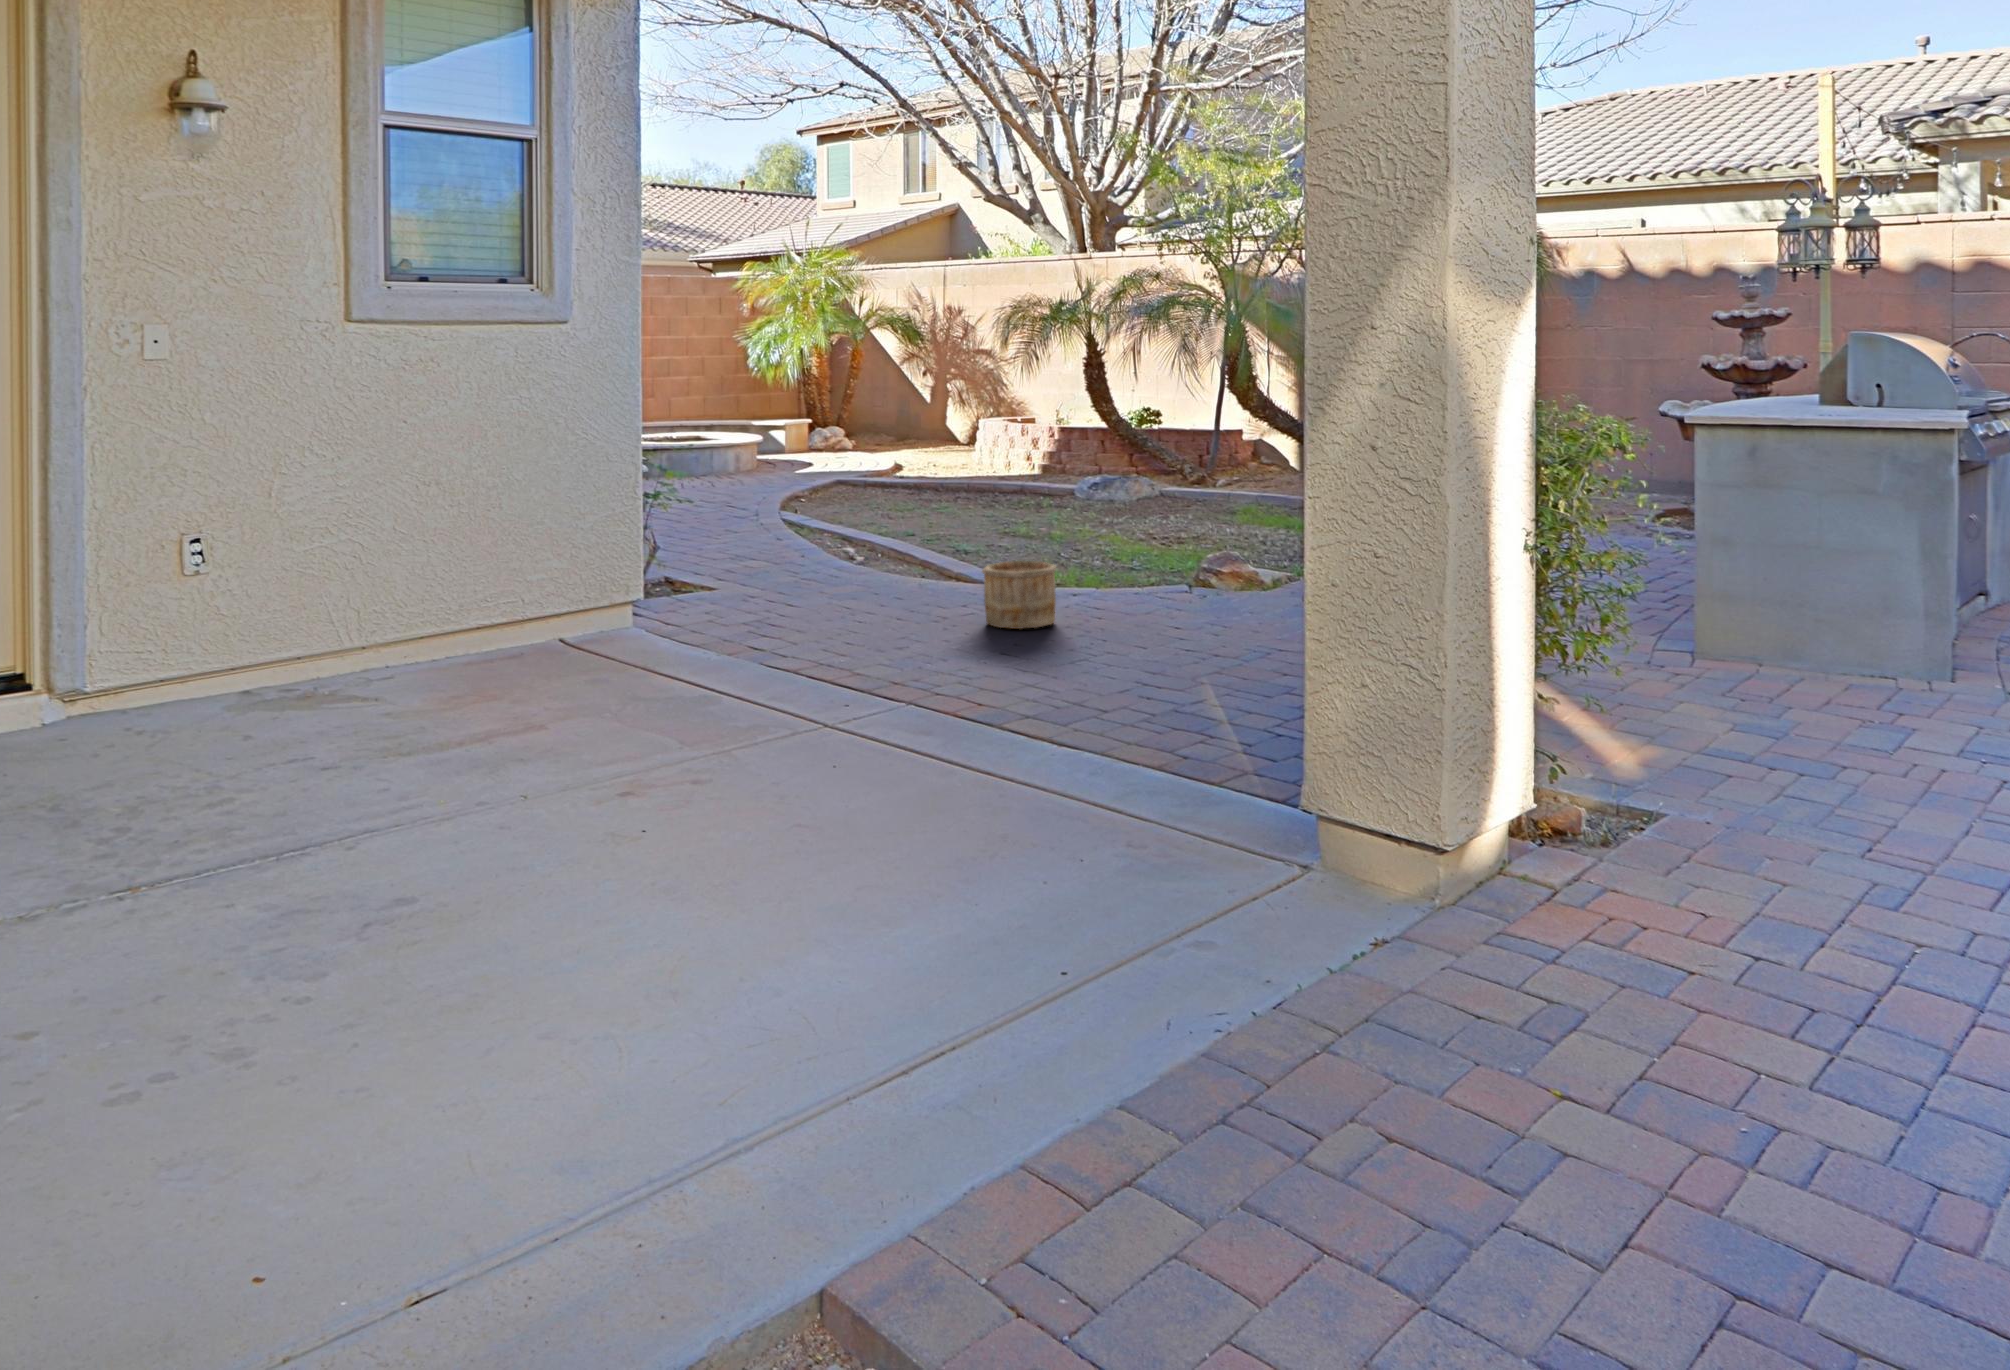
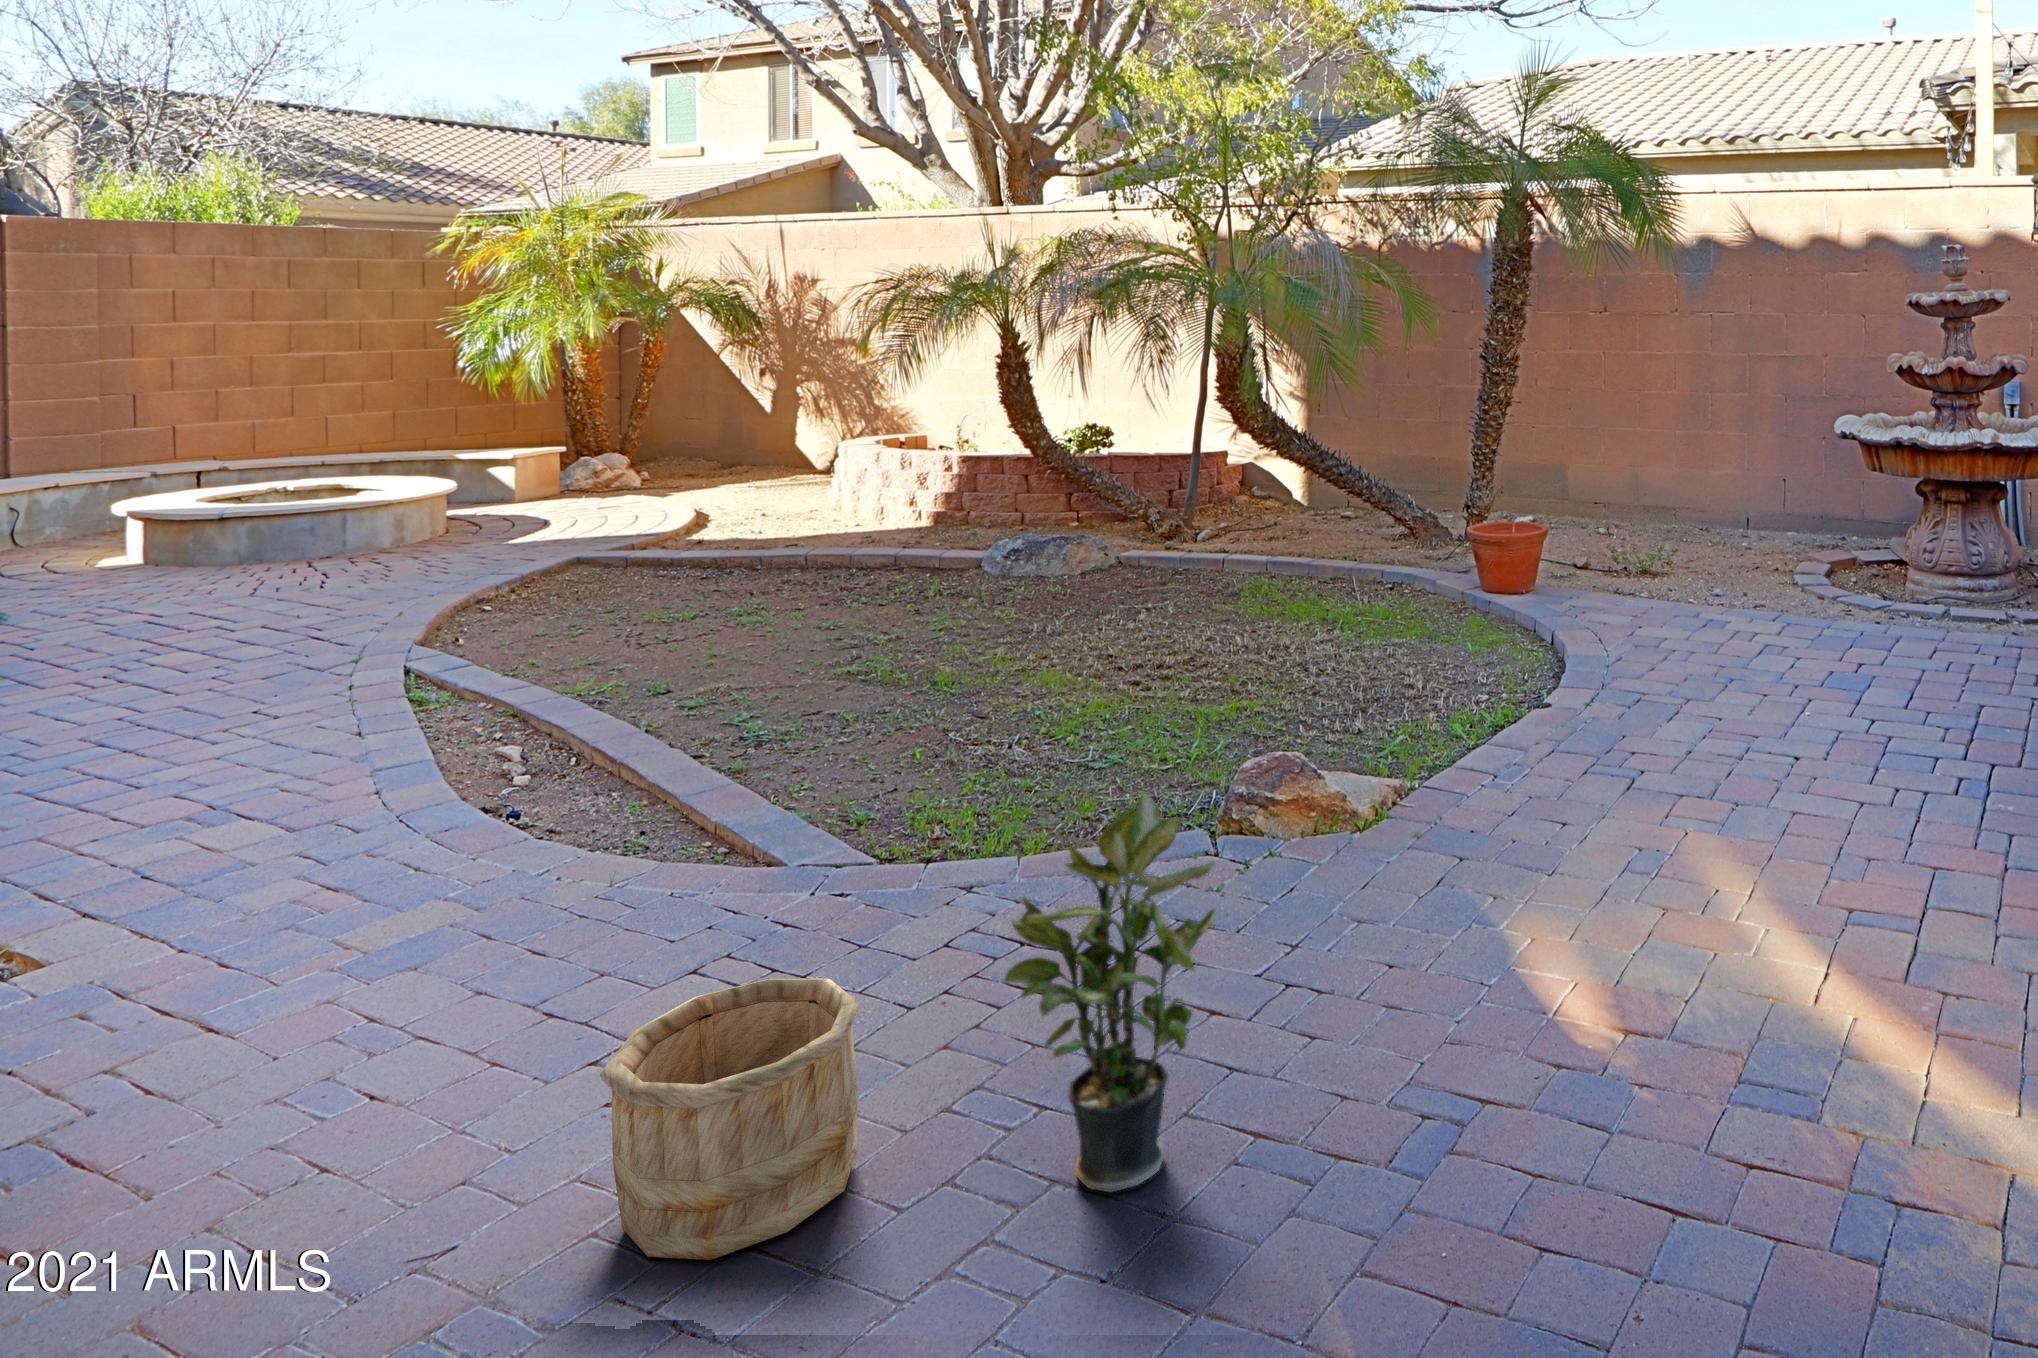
potted plant: none [1106,498,1181,634] -> present [1004,791,1216,1193]

